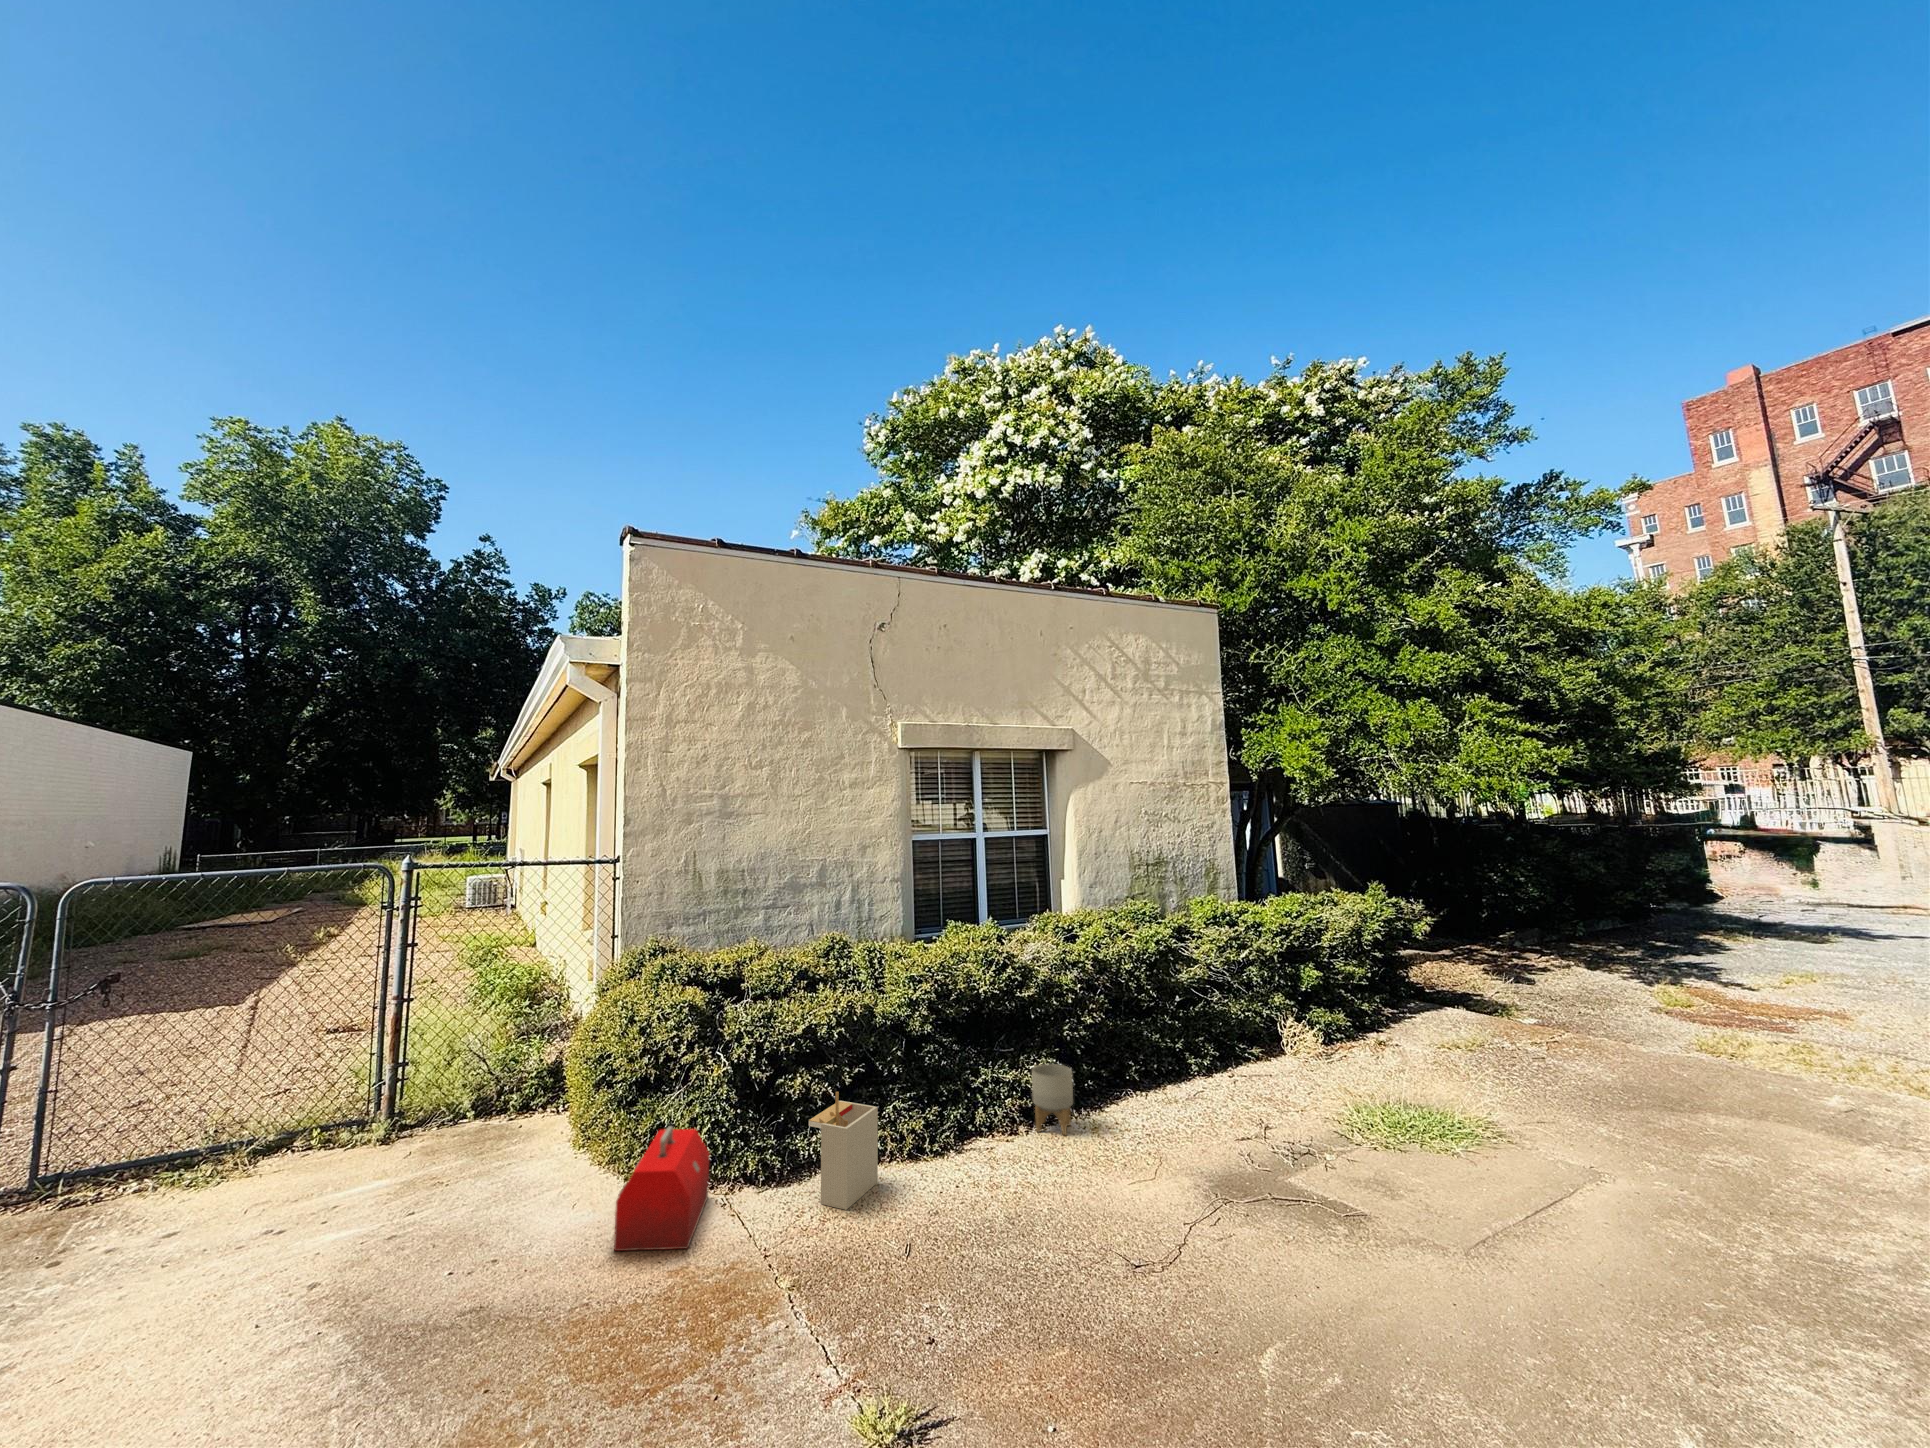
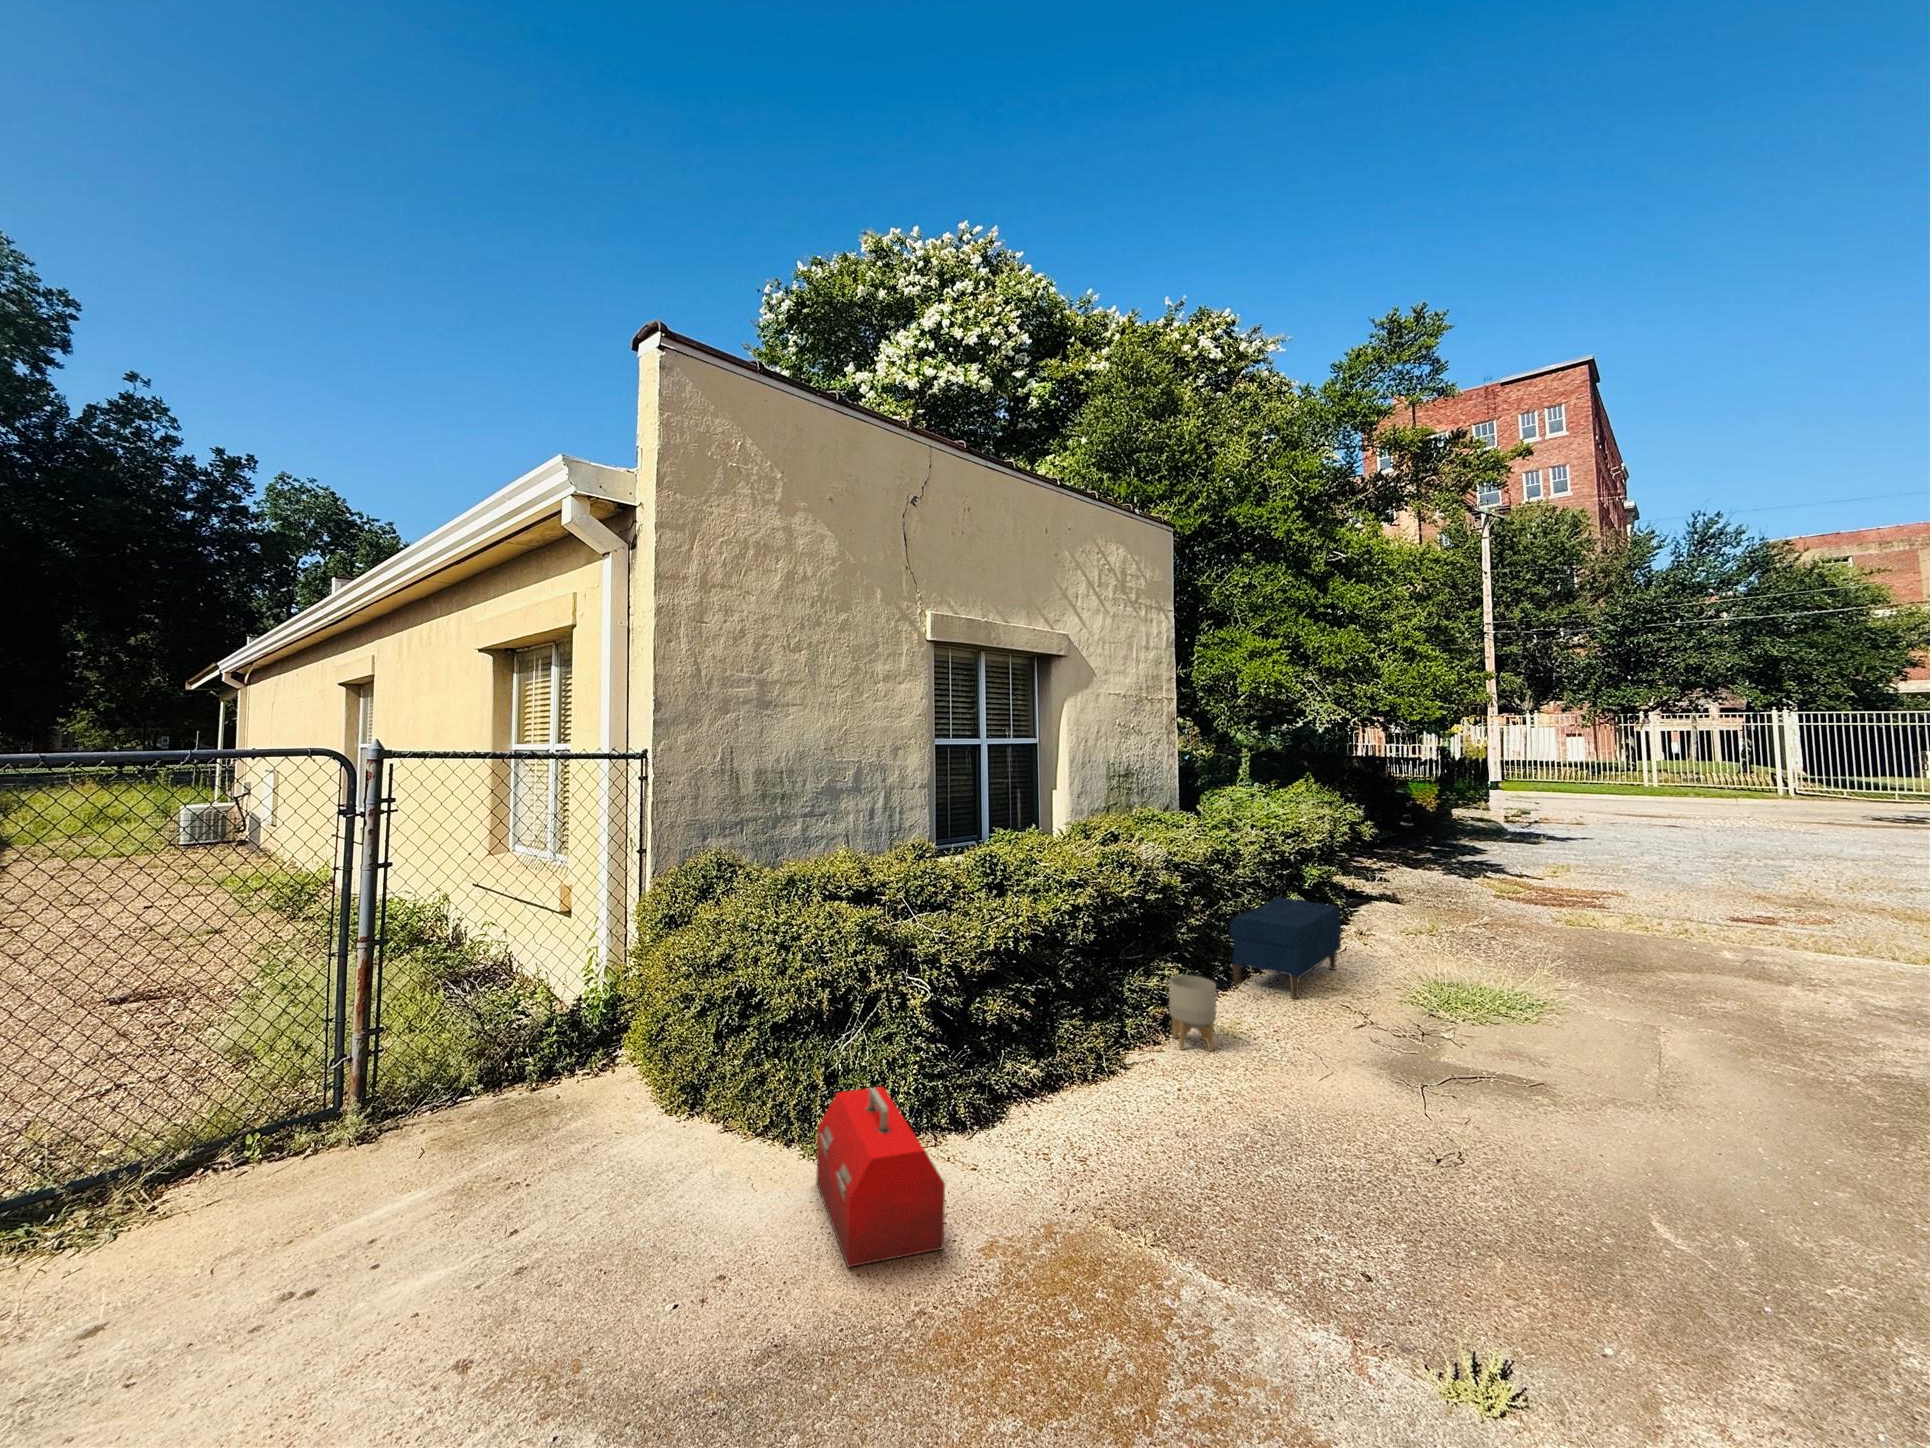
bench: none [1152,995,1294,1097] -> present [1230,897,1341,999]
storage bin: present [809,1092,878,1210] -> none [1024,1026,1083,1168]

